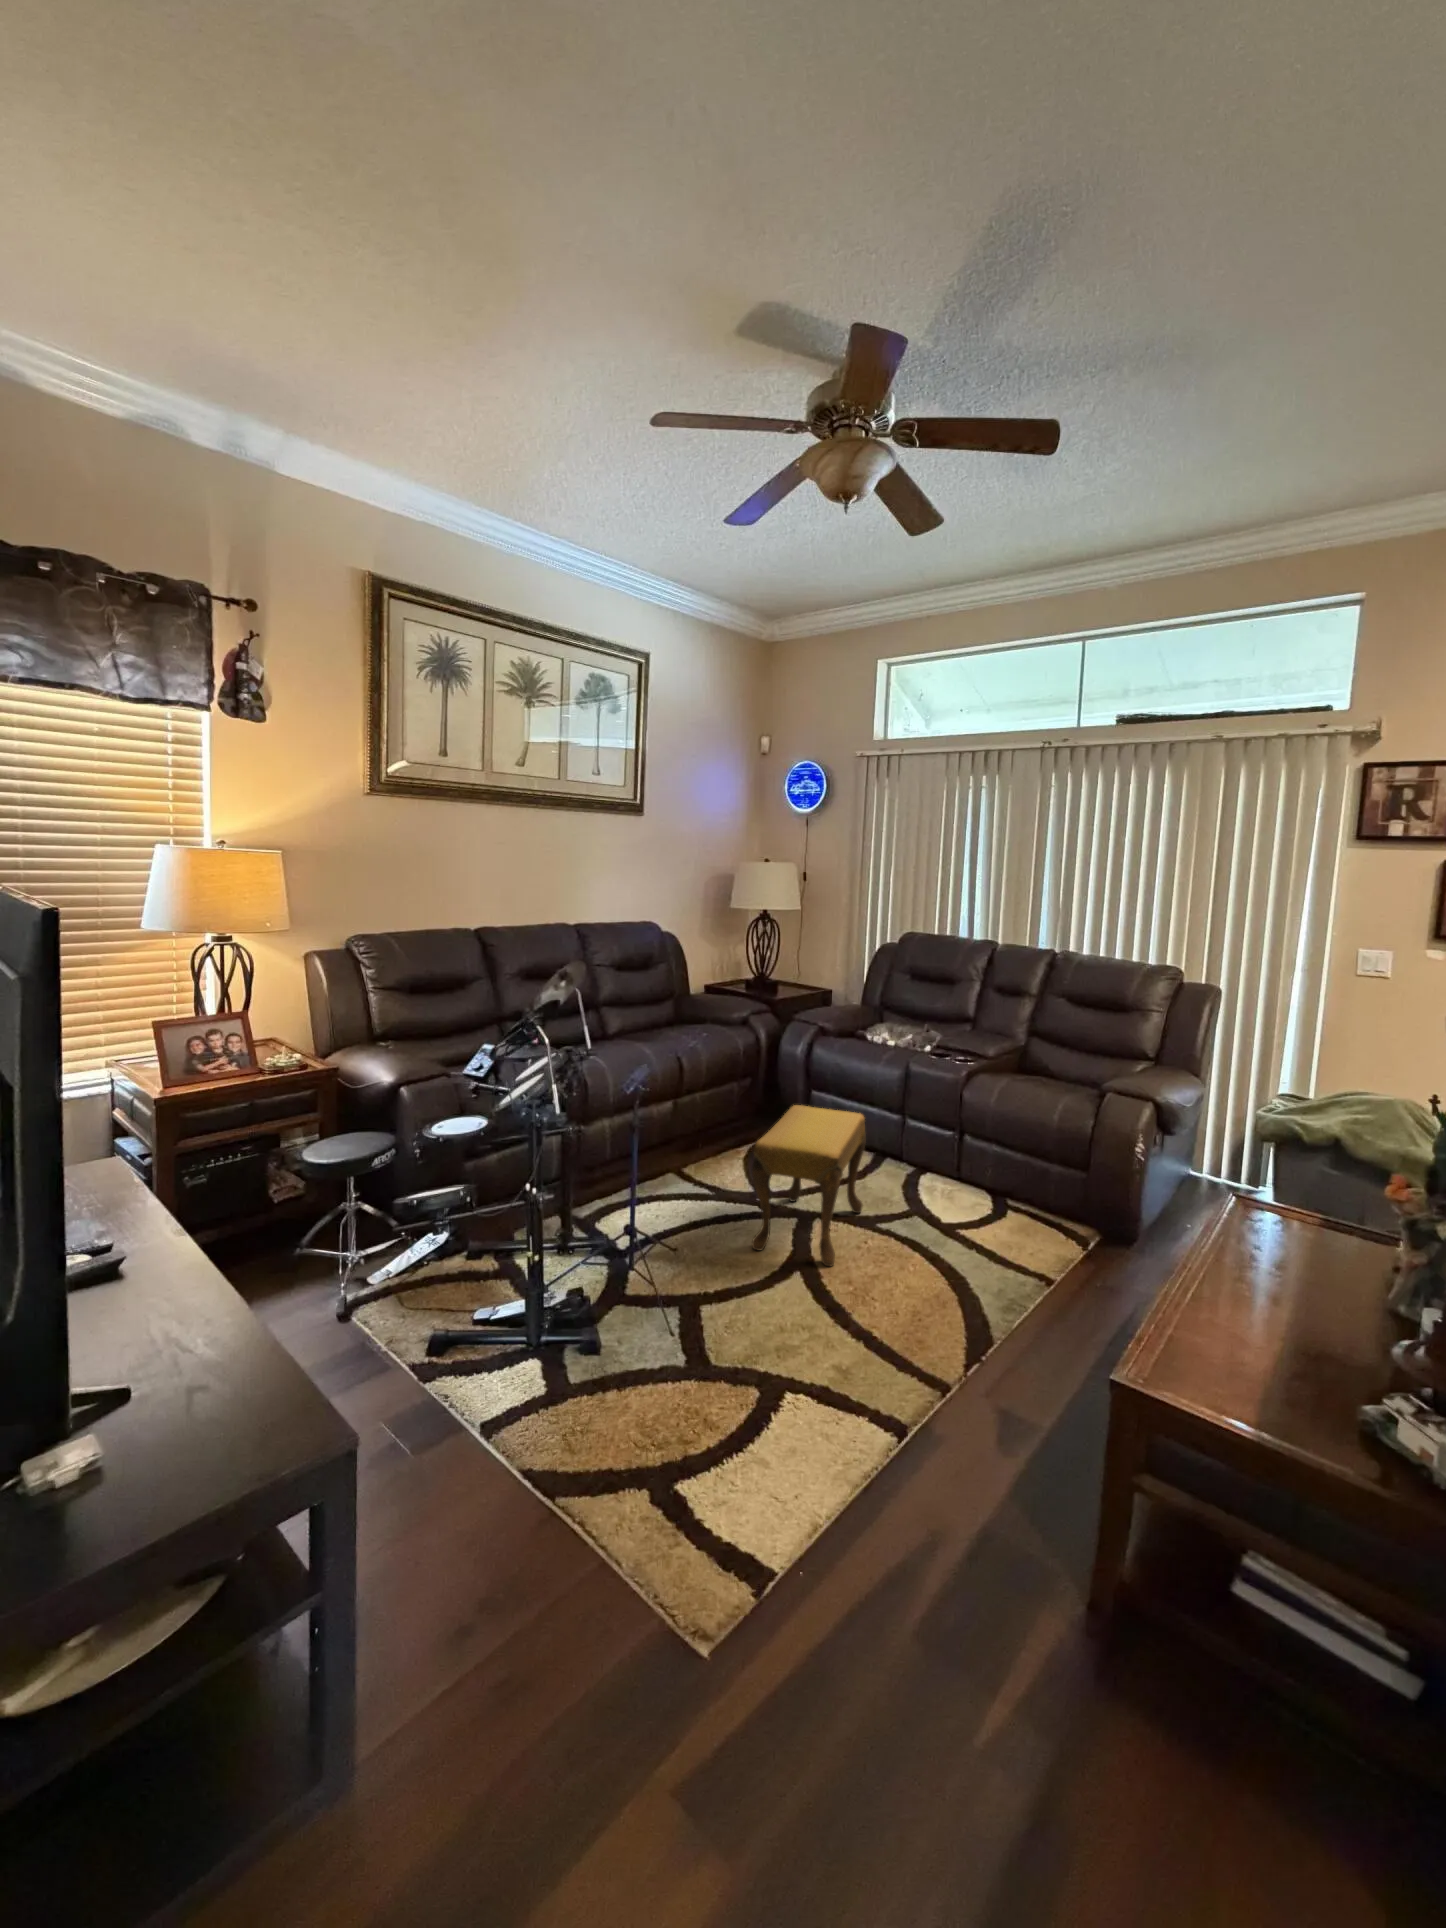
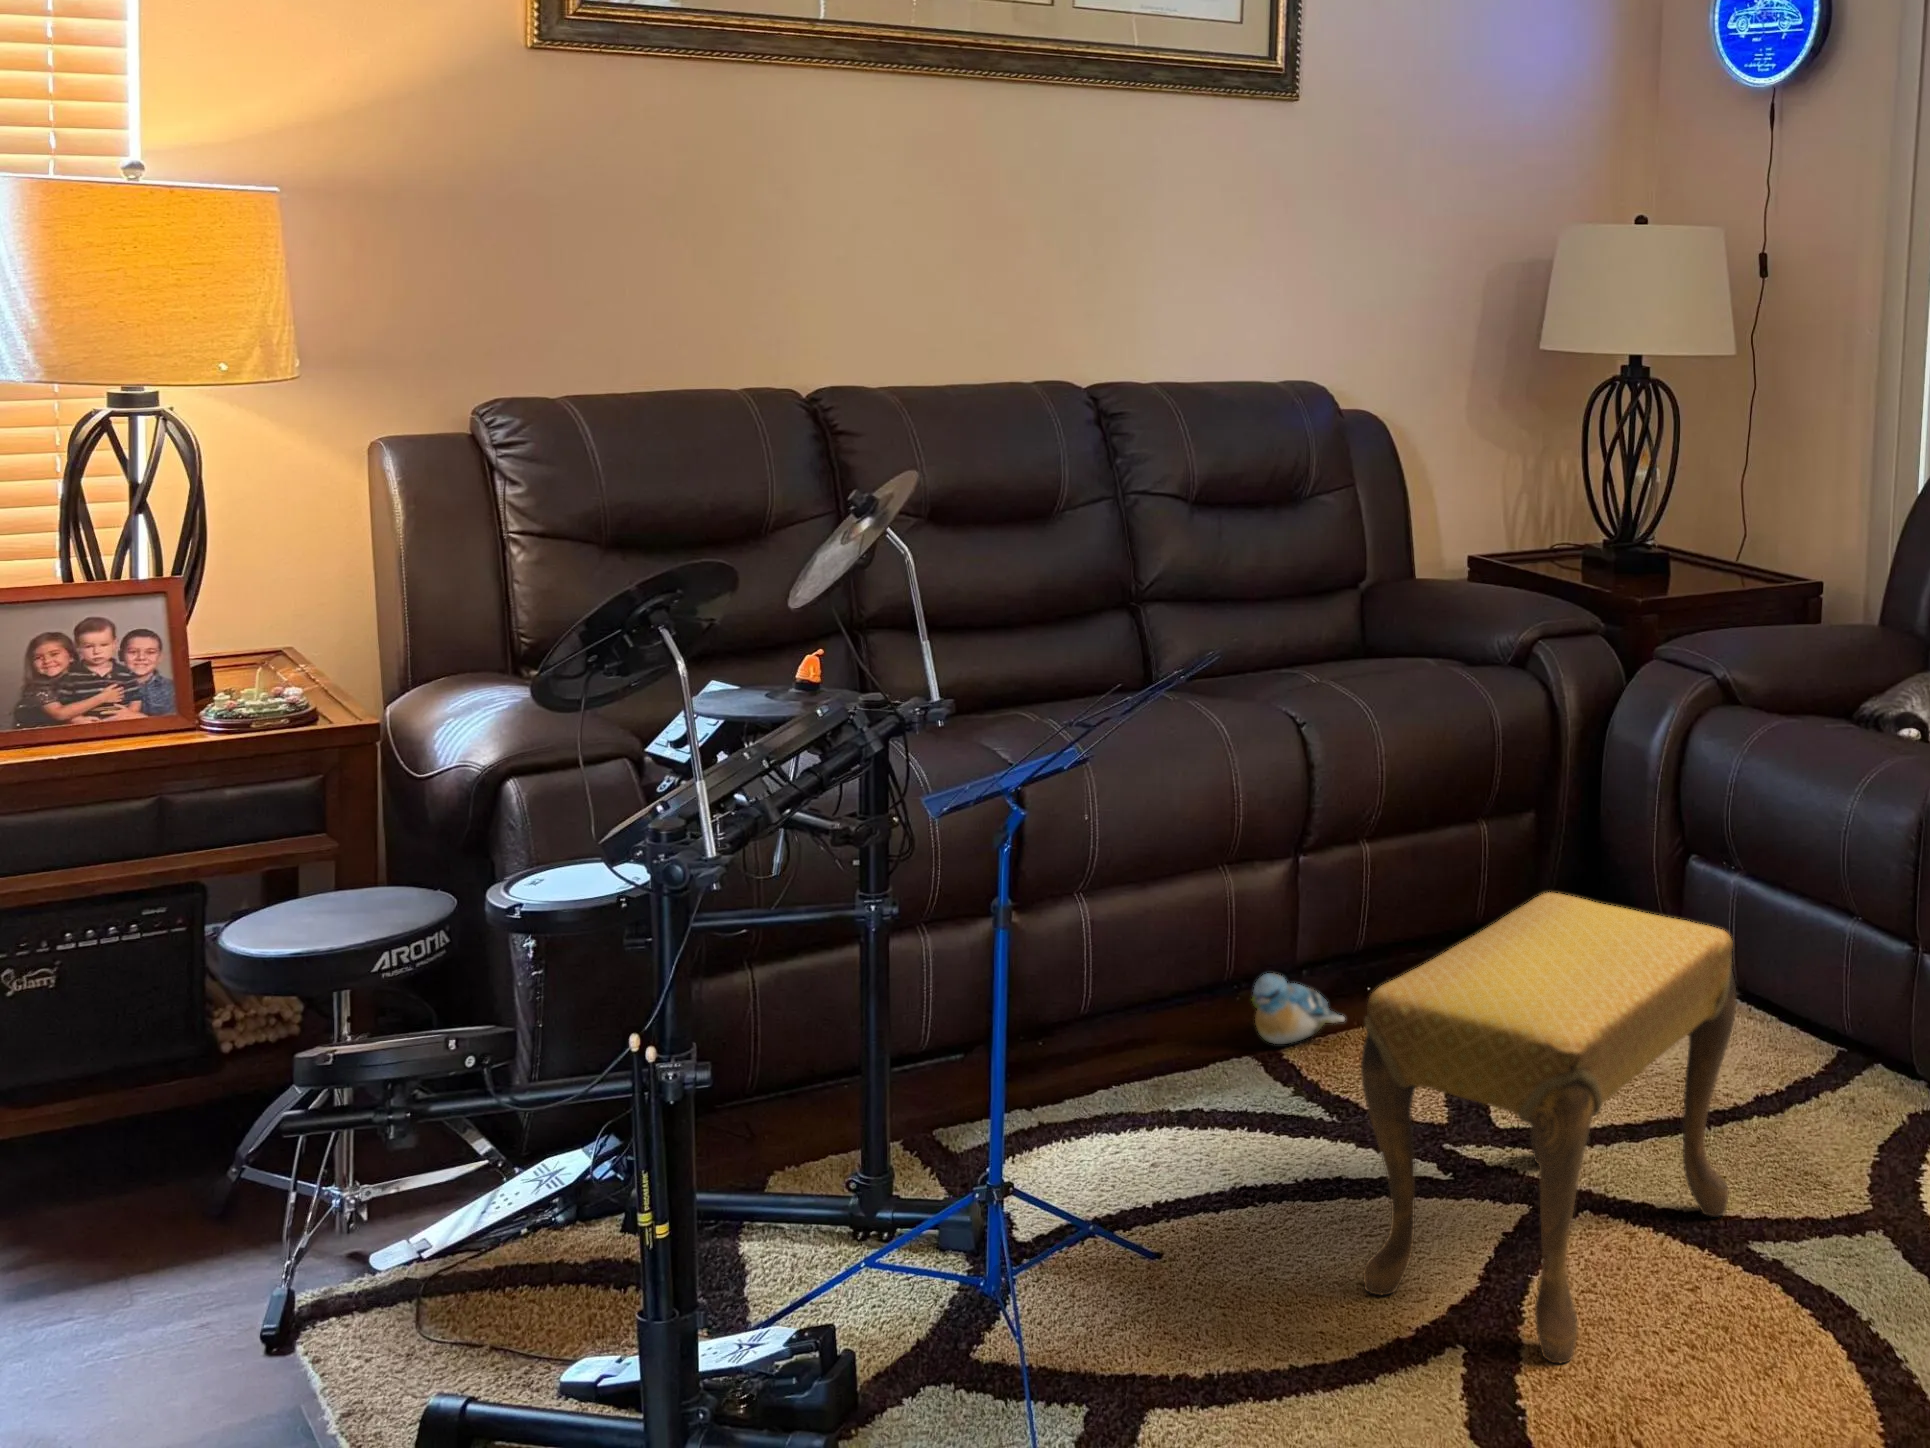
plush toy: none [672,1142,703,1168] -> present [1252,973,1345,1044]

